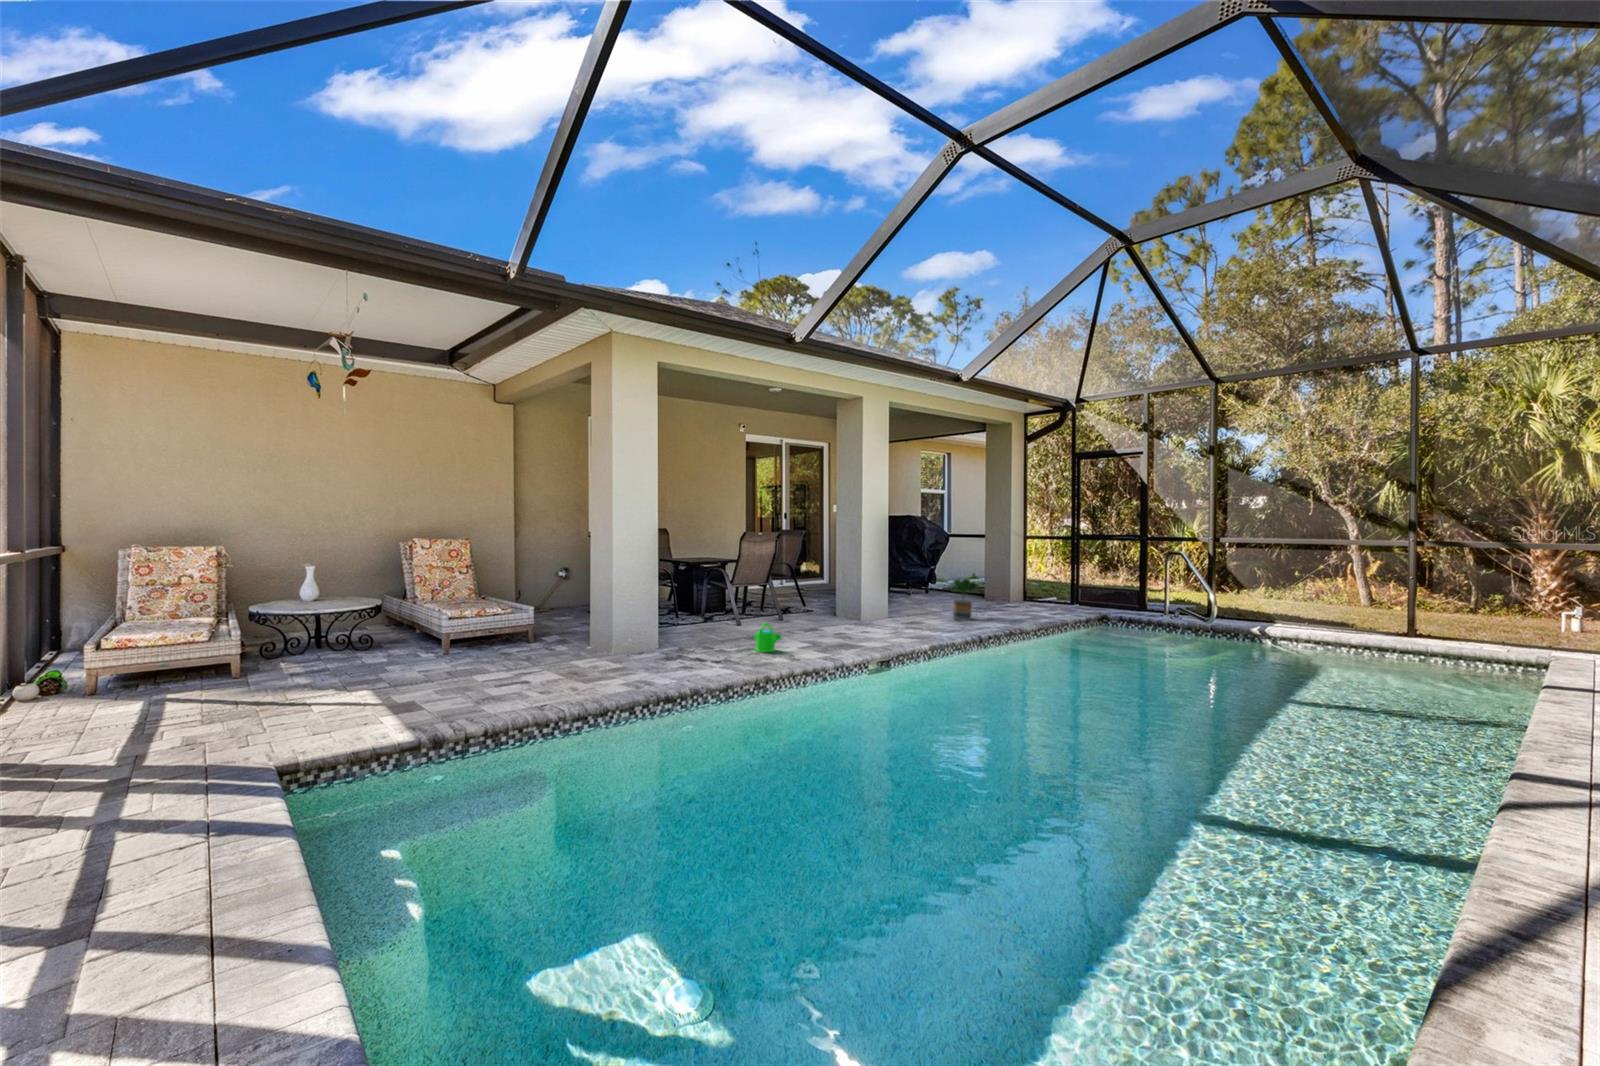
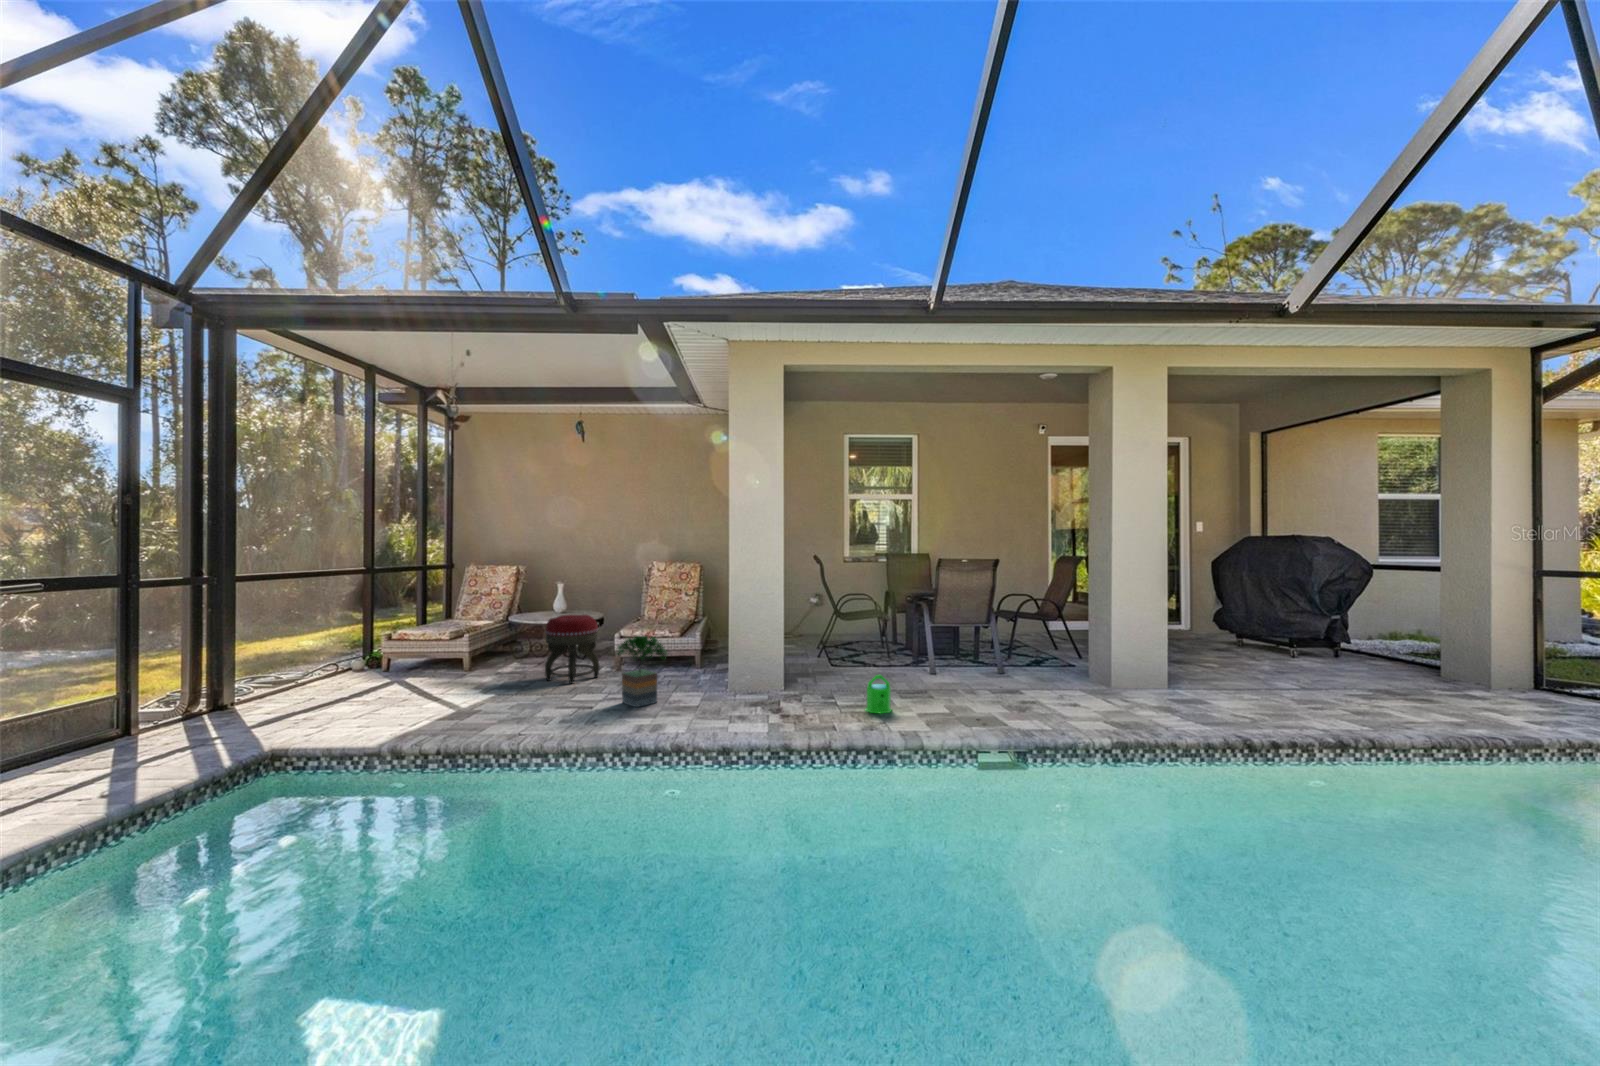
potted tree: present [952,579,978,621] -> present [617,636,667,707]
footstool: none [389,595,452,671] -> present [545,614,599,684]

